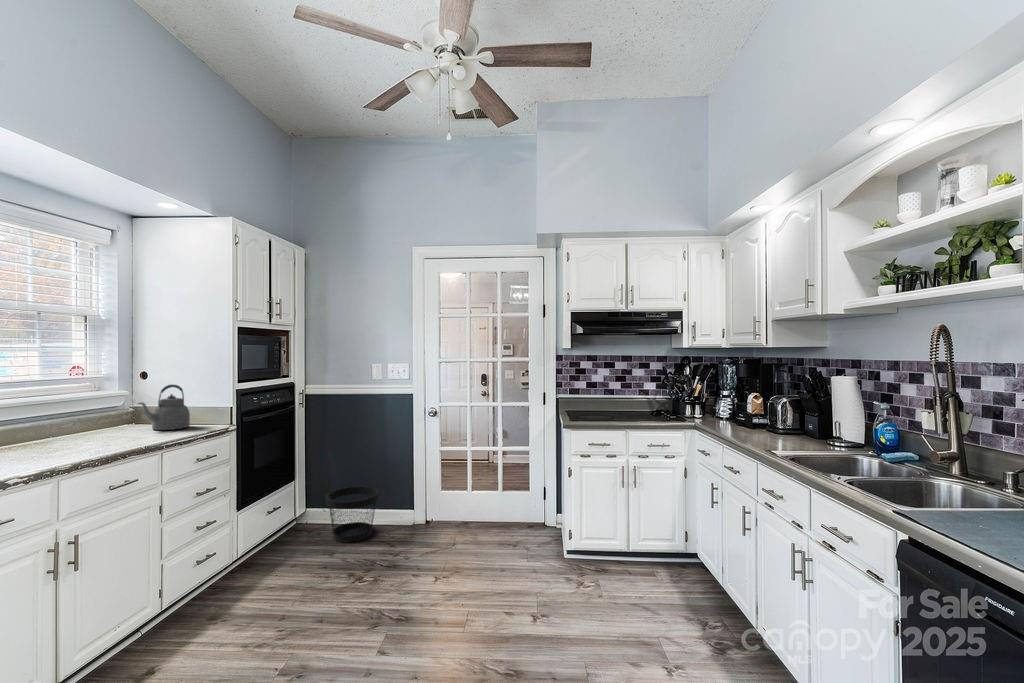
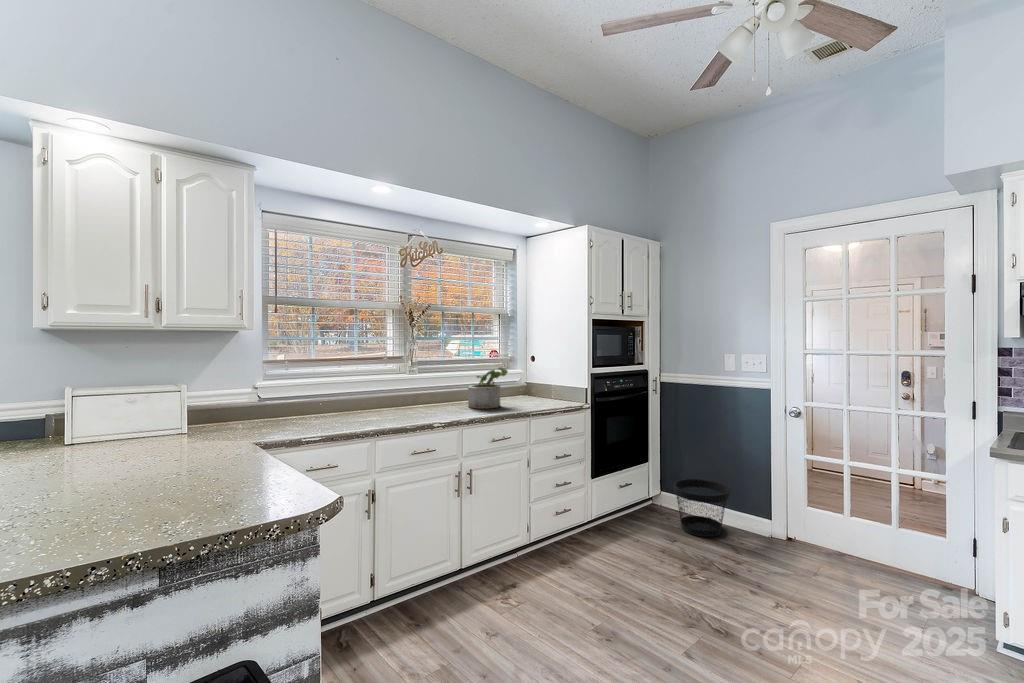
kettle: present [138,385,190,430] -> none [522,366,557,402]
potted plant: none [46,388,121,451] -> present [468,367,508,409]

